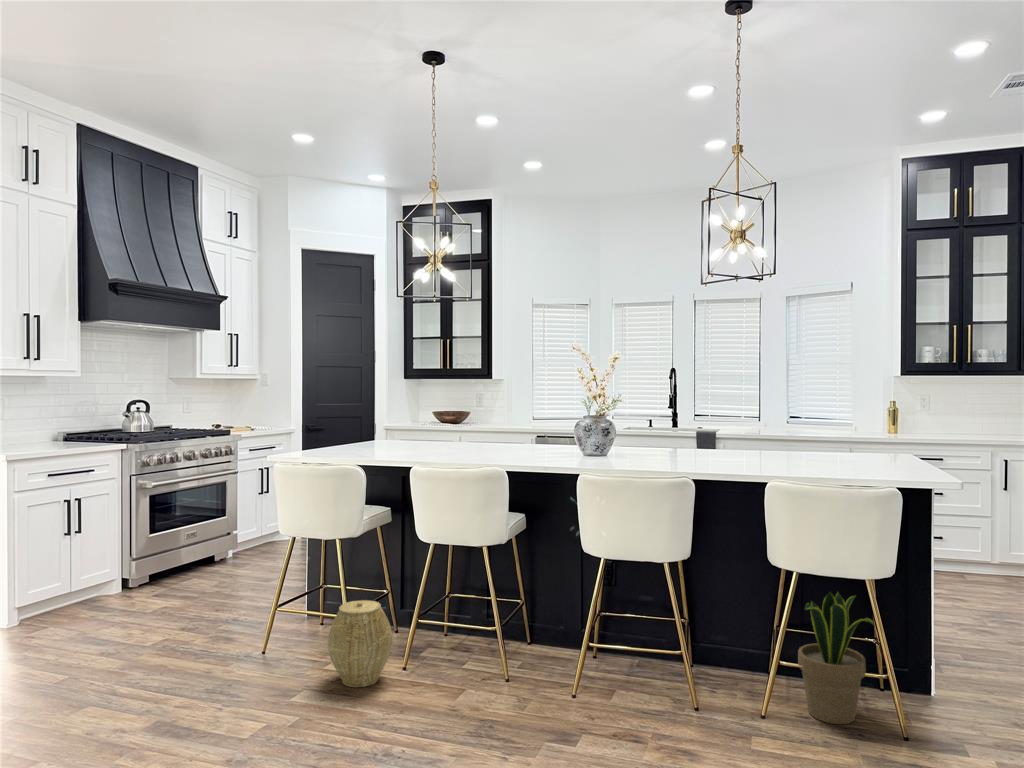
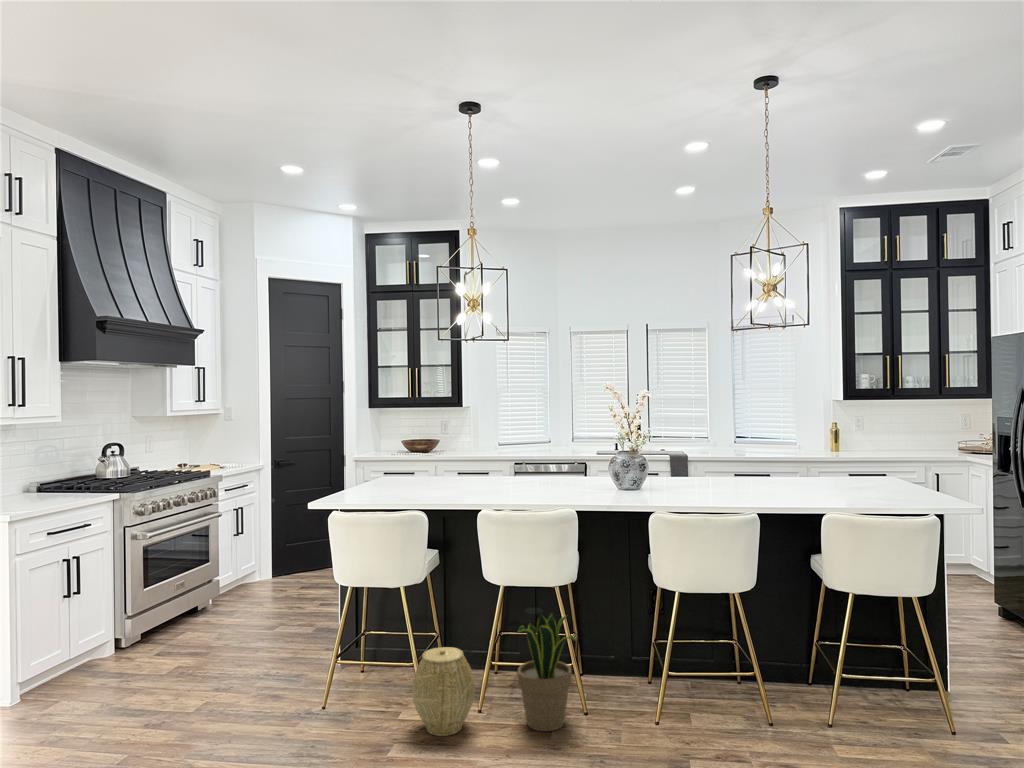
potted plant: present [798,592,874,724] -> present [518,614,576,731]

